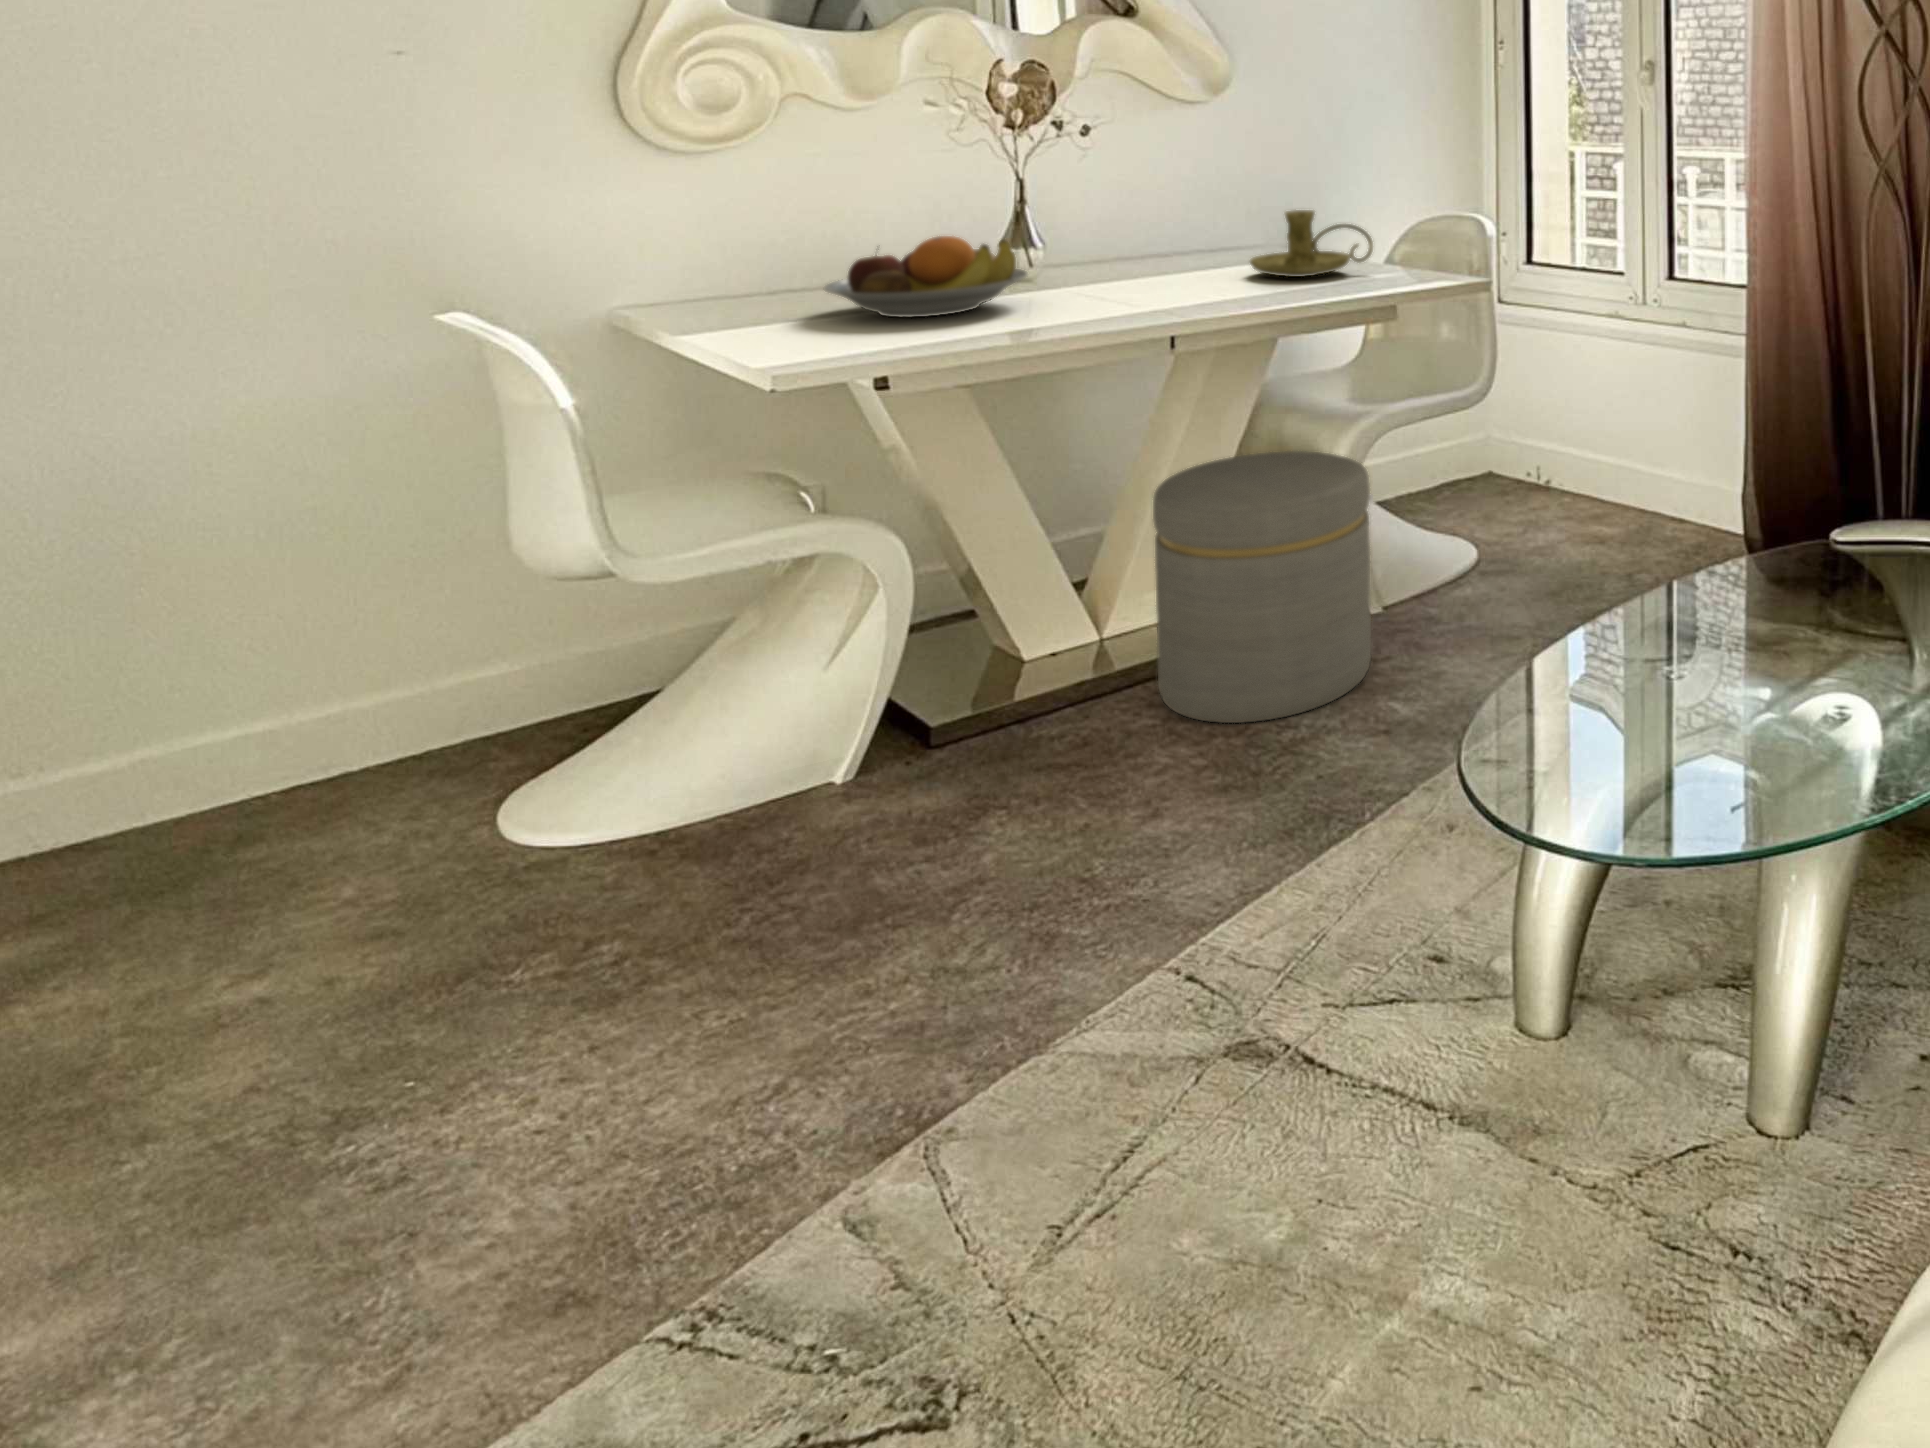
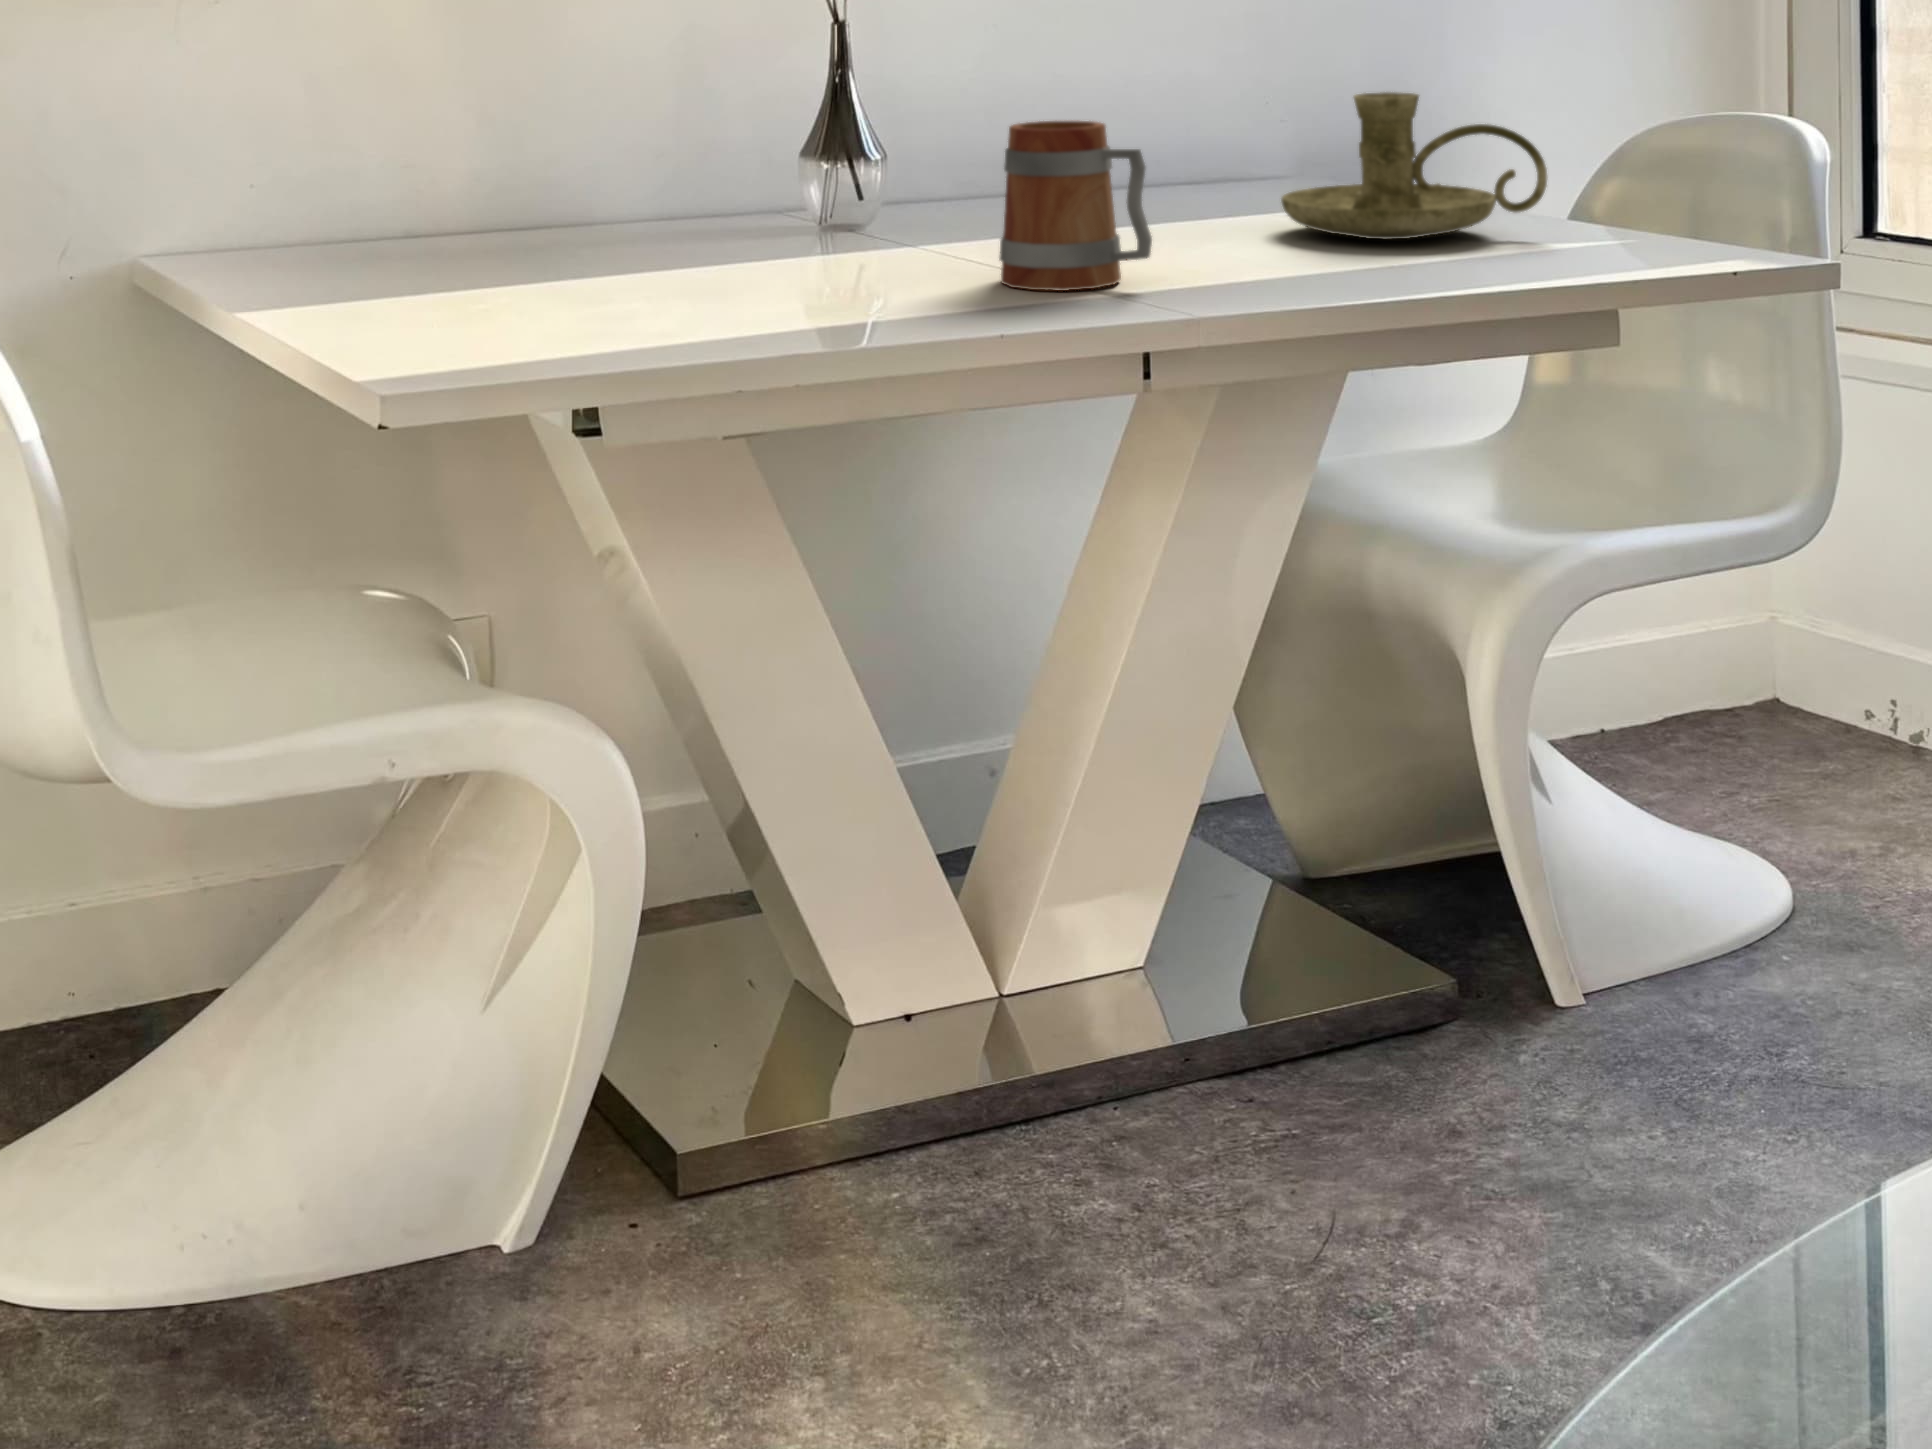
mug: none [1104,228,1180,308] -> present [1000,121,1152,291]
fruit bowl: present [824,236,1028,317] -> none [492,126,854,290]
ottoman: present [1153,451,1371,723] -> none [1107,634,1587,1279]

